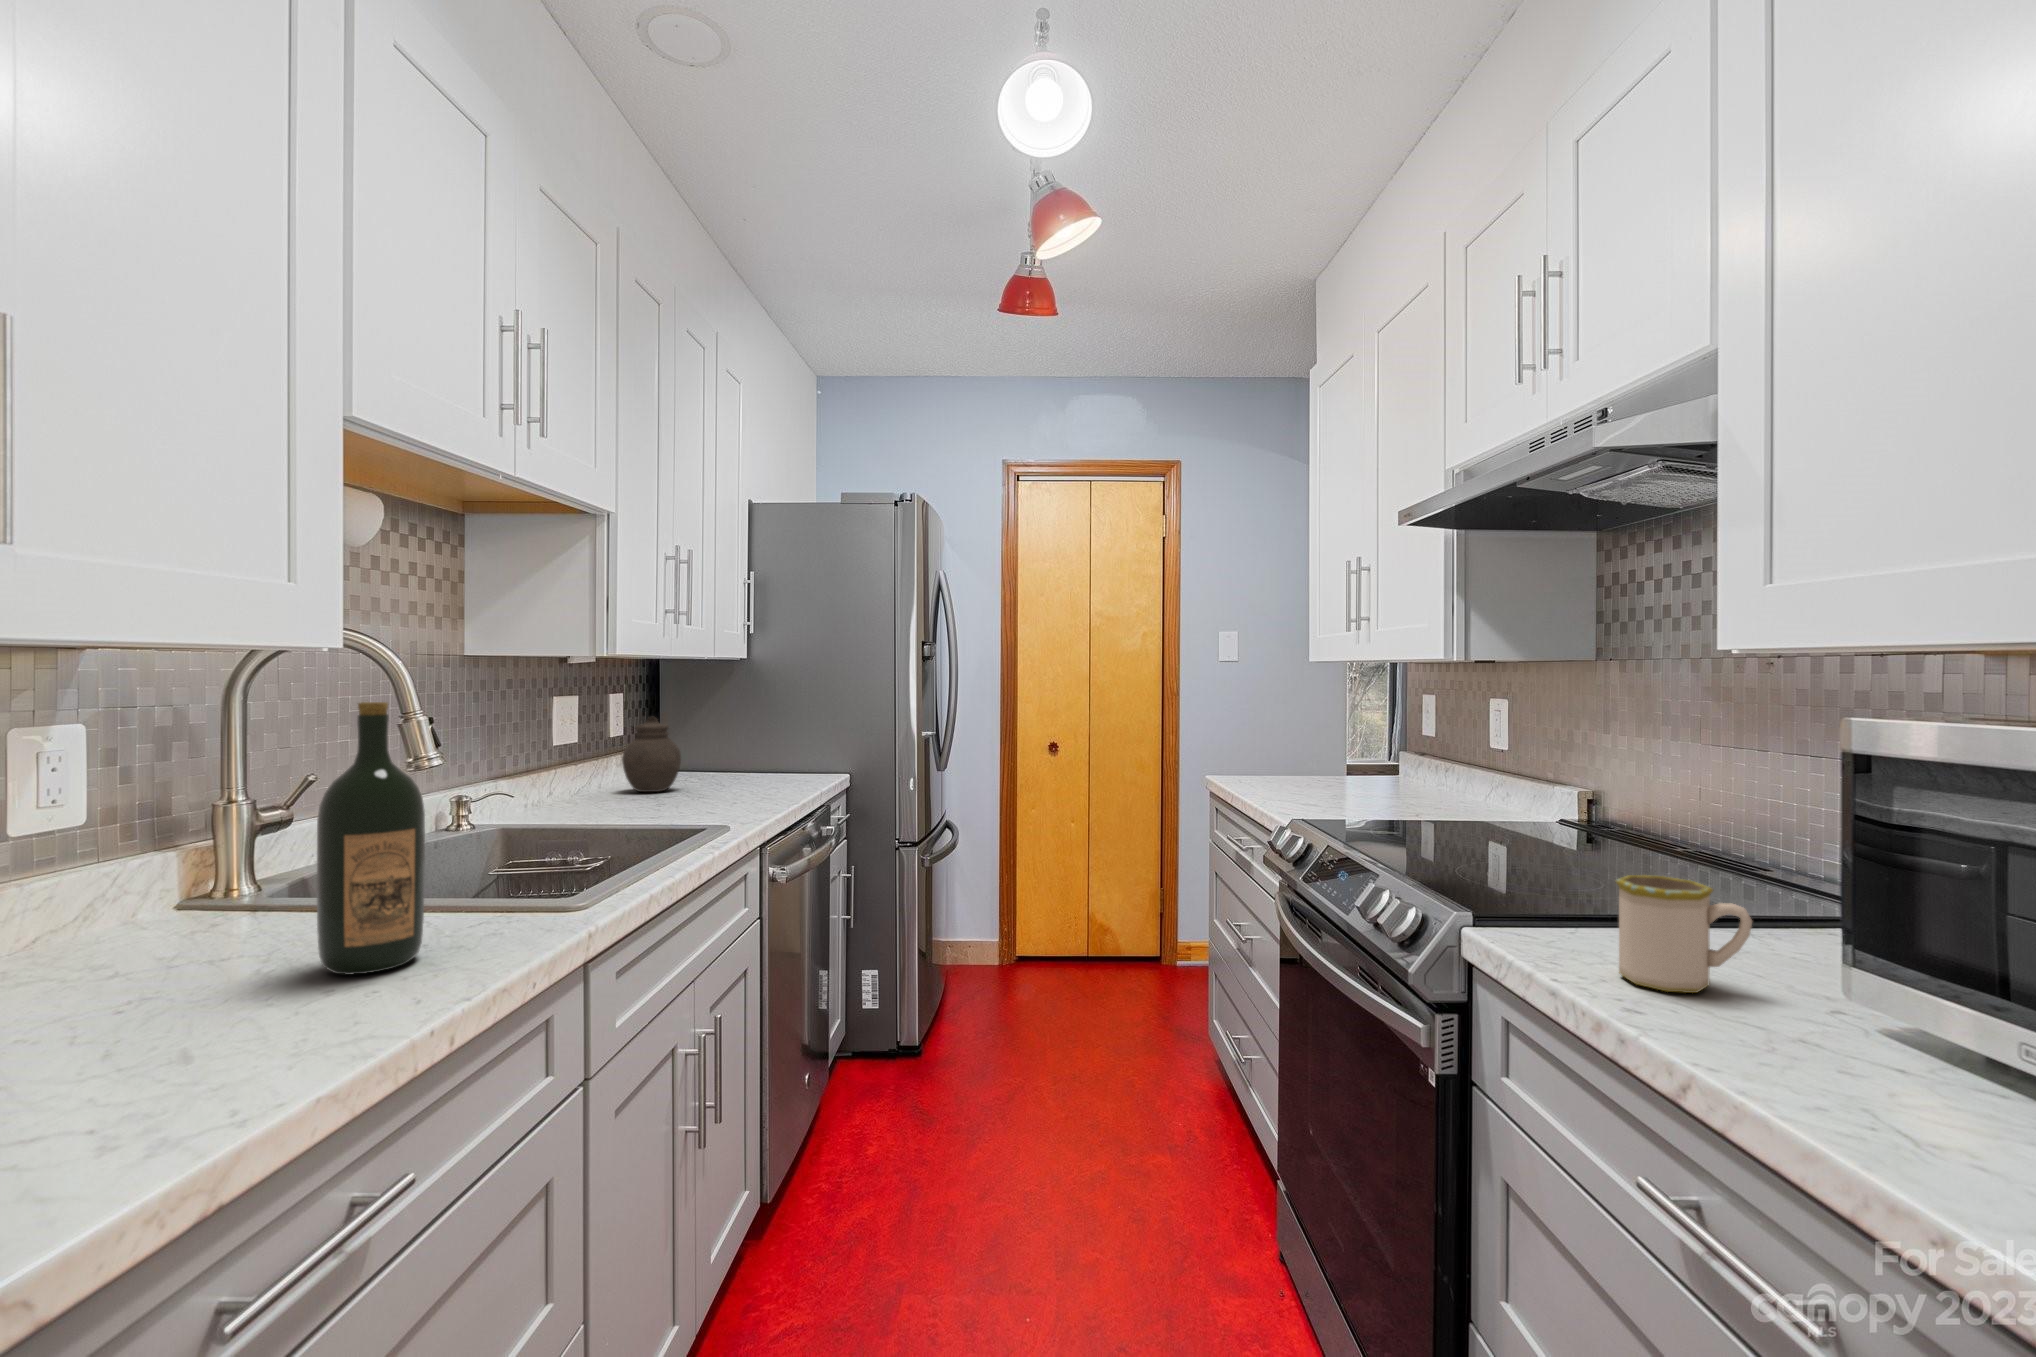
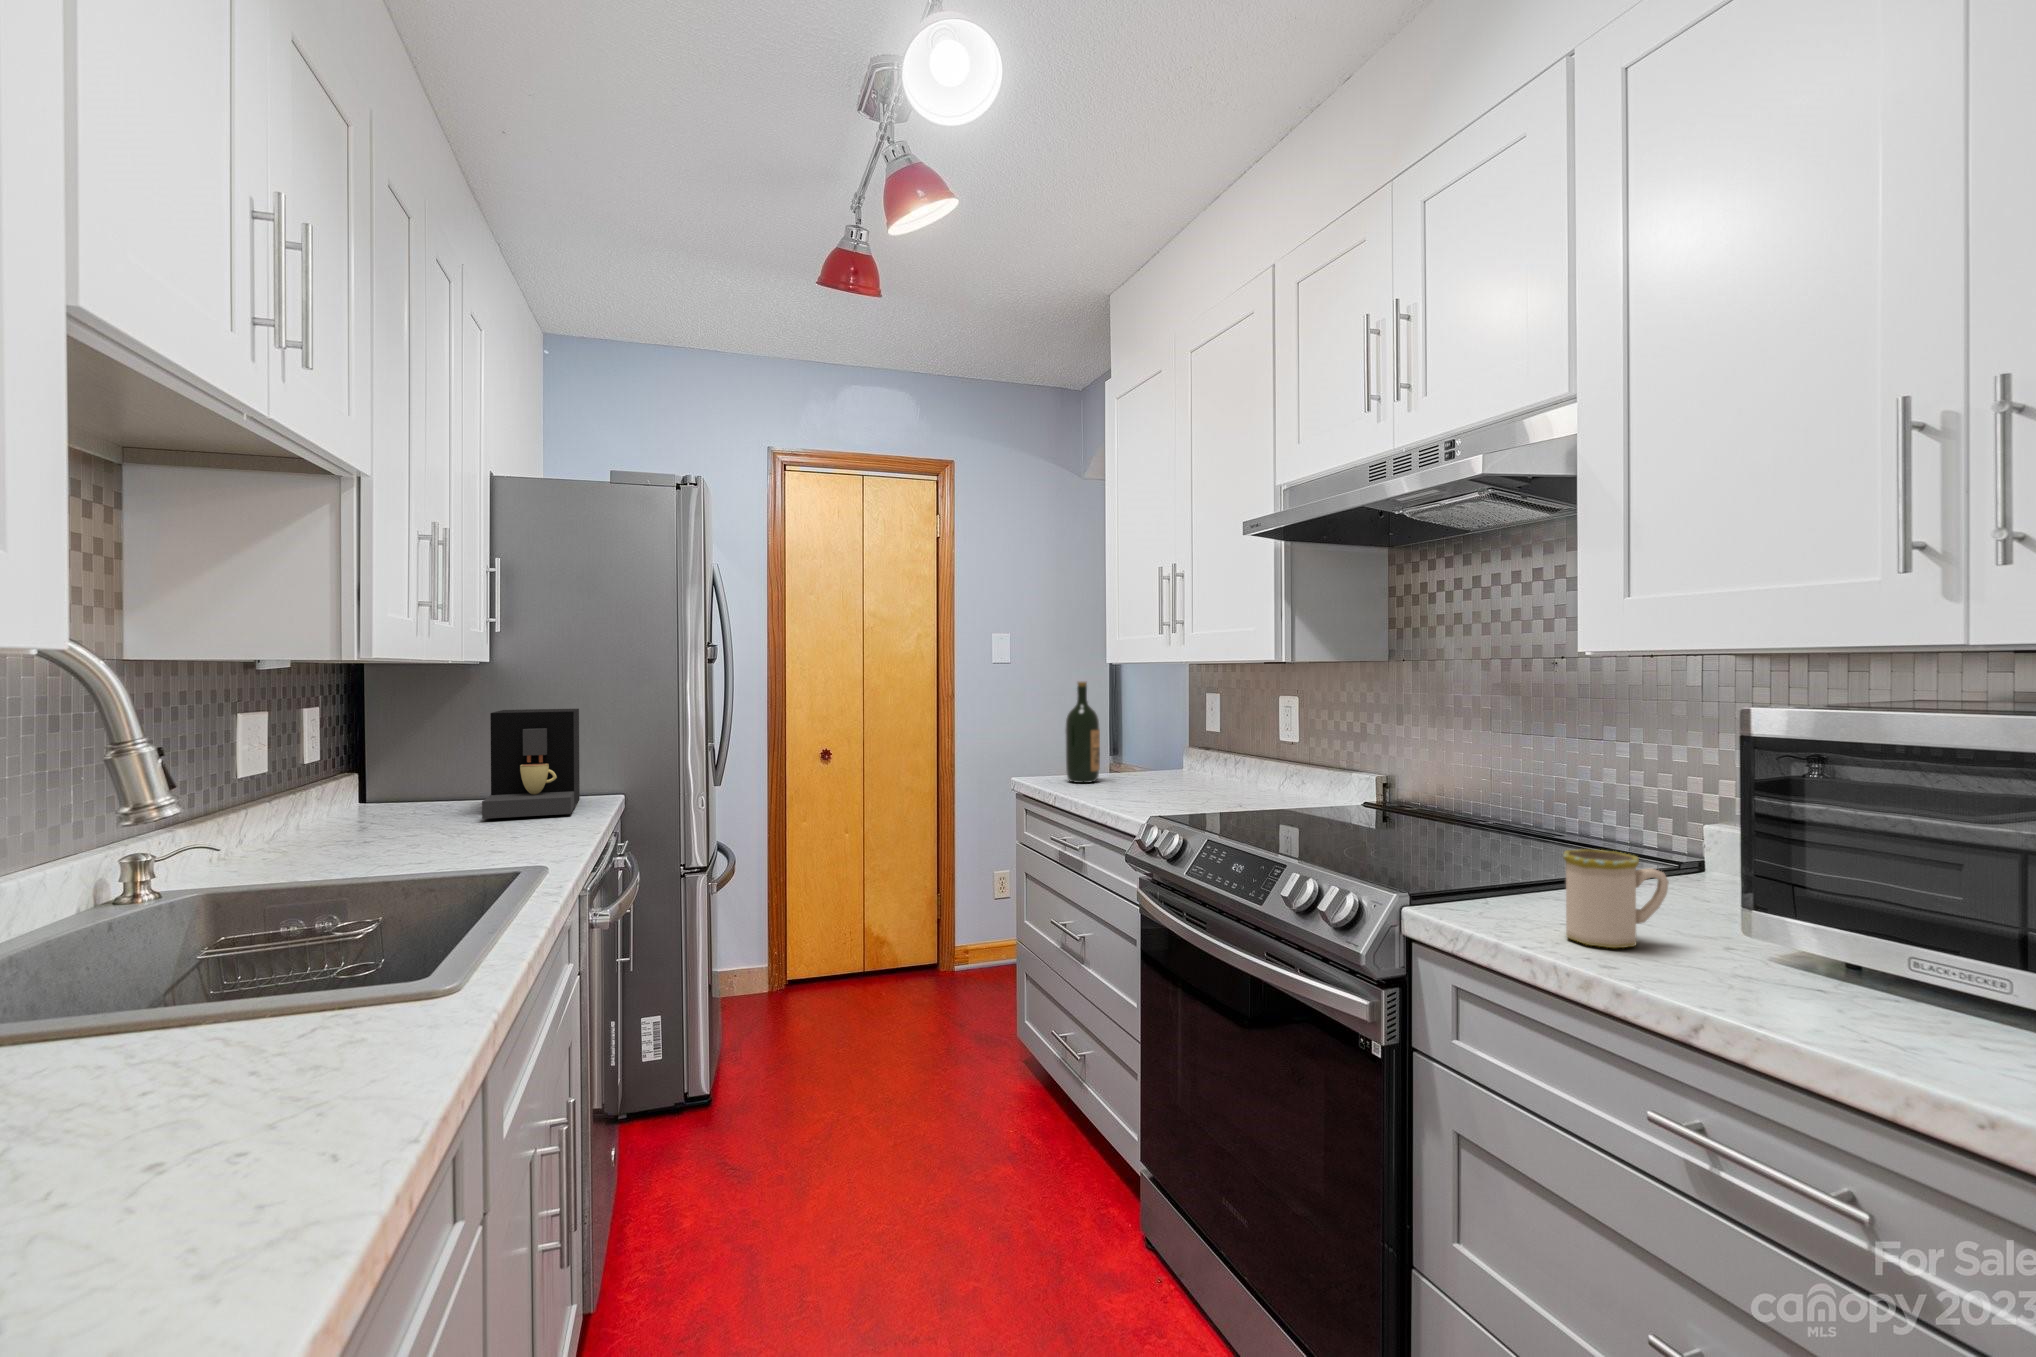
coffee maker: none [724,699,814,787] -> present [482,709,580,819]
wine bottle: present [317,702,425,975] -> present [1065,682,1100,783]
jar: present [622,717,681,792] -> none [338,736,421,832]

